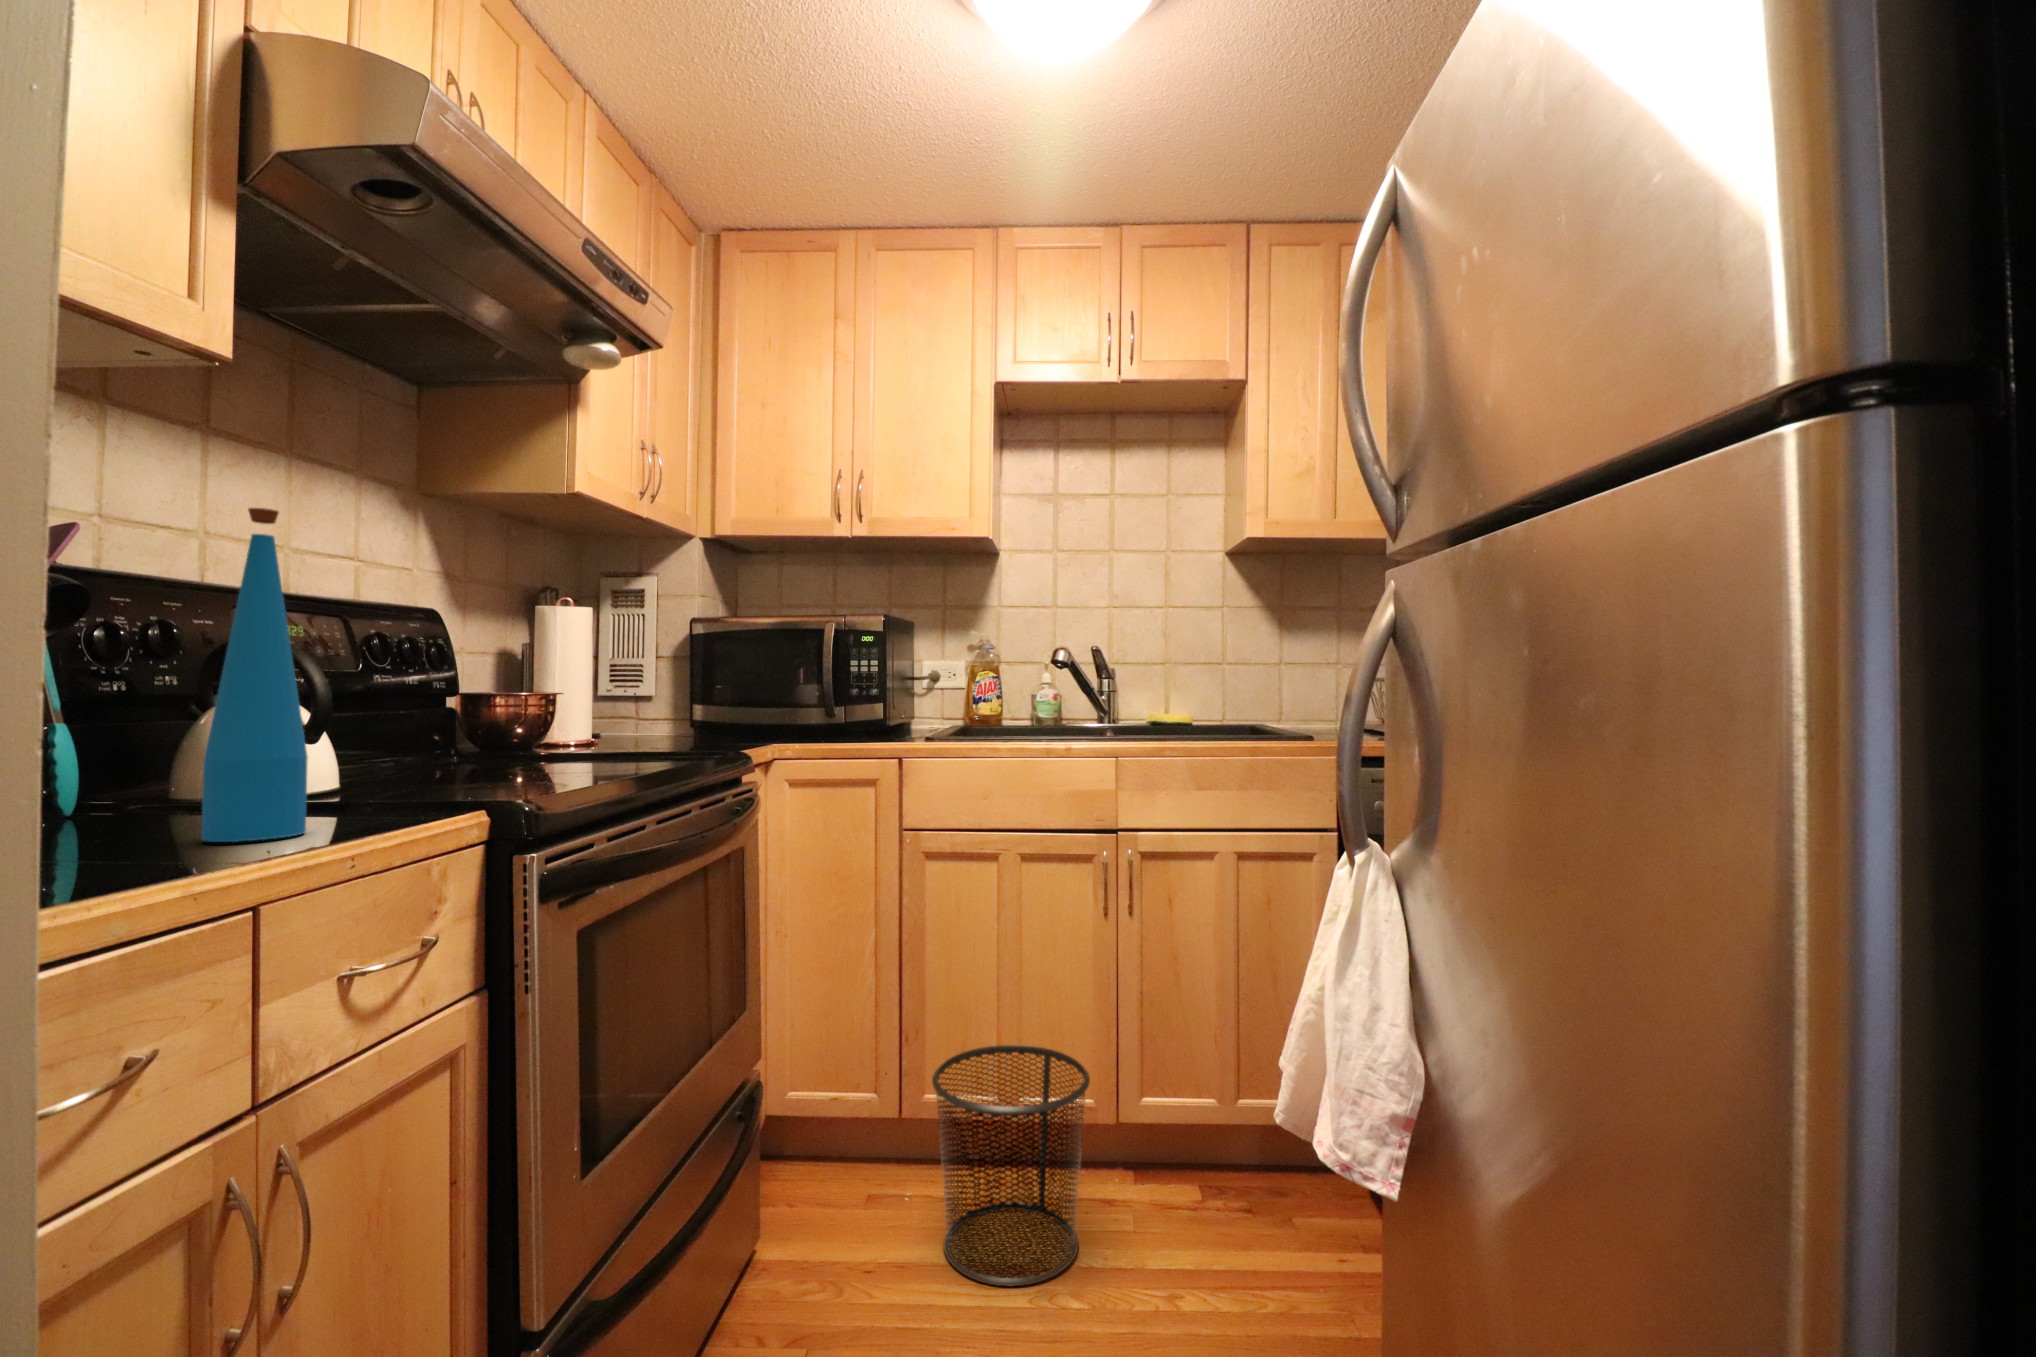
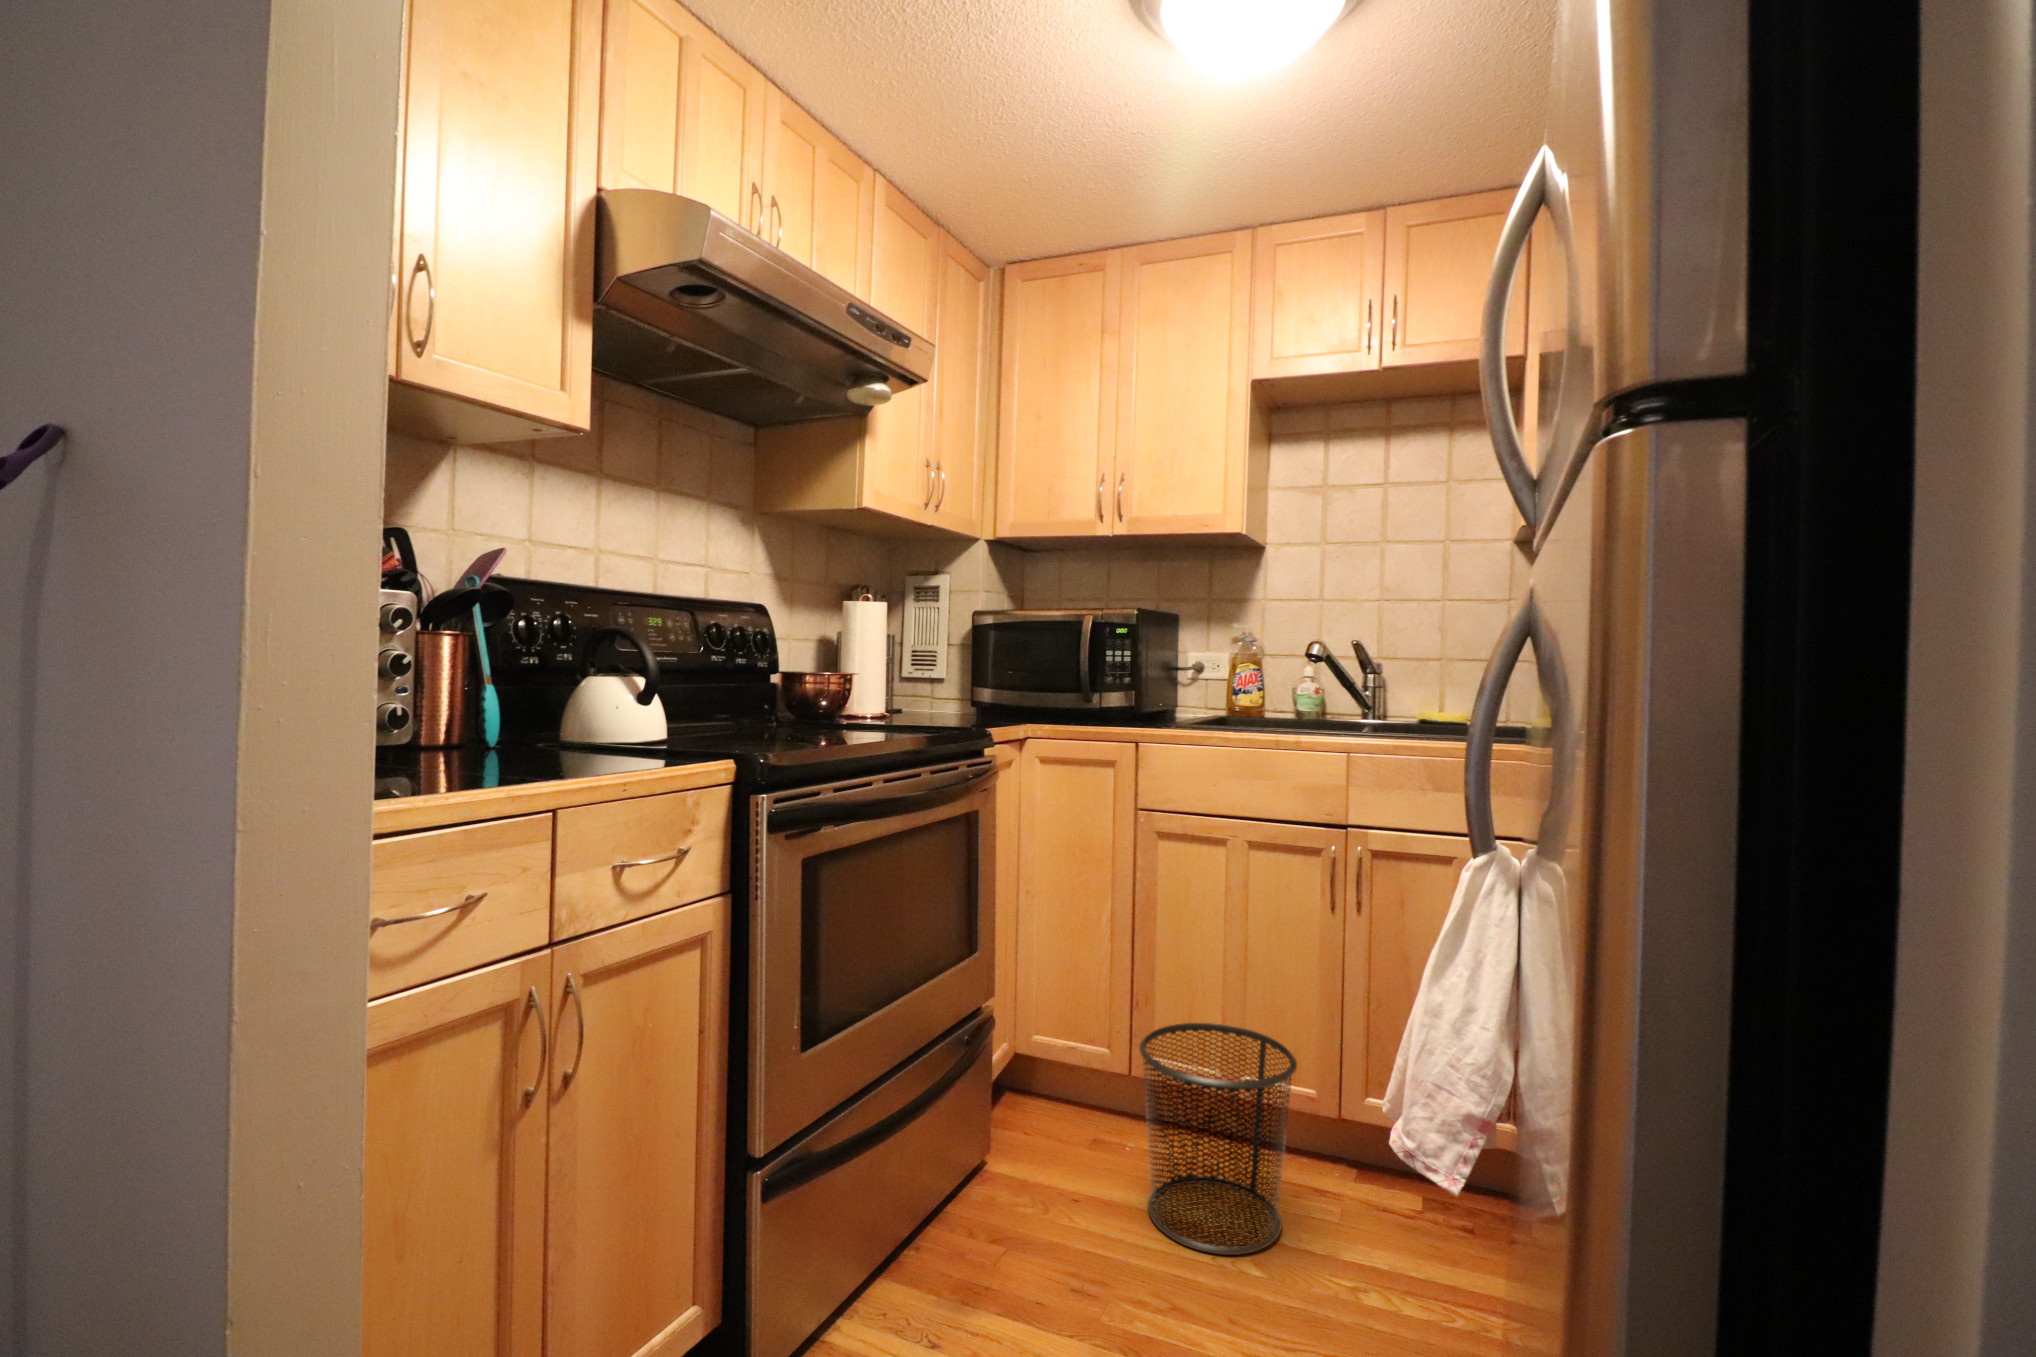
bottle: present [201,508,308,842] -> none [551,533,613,762]

